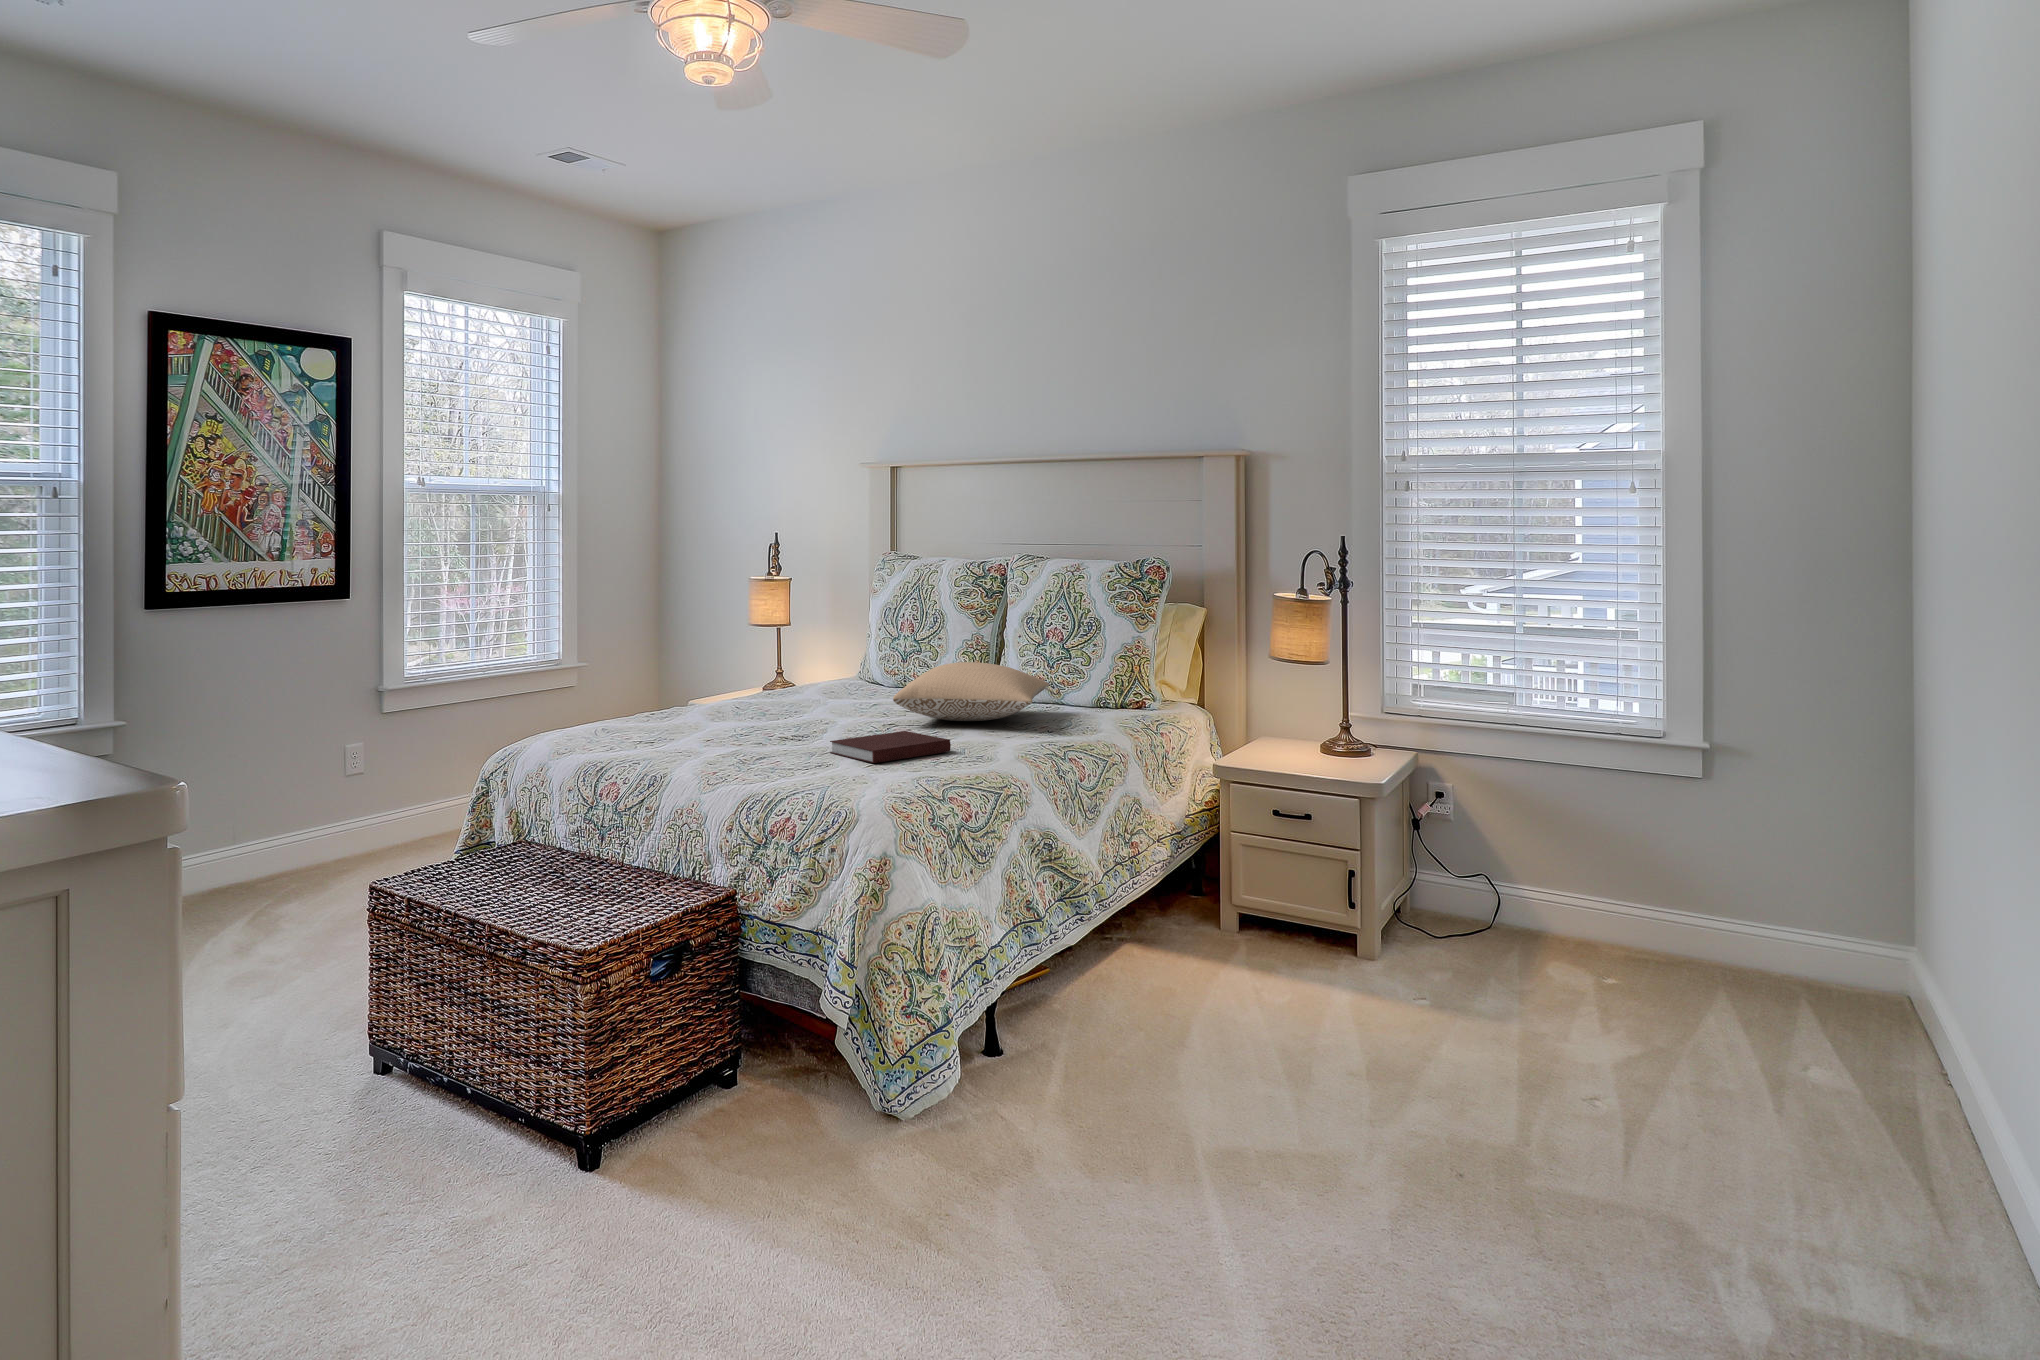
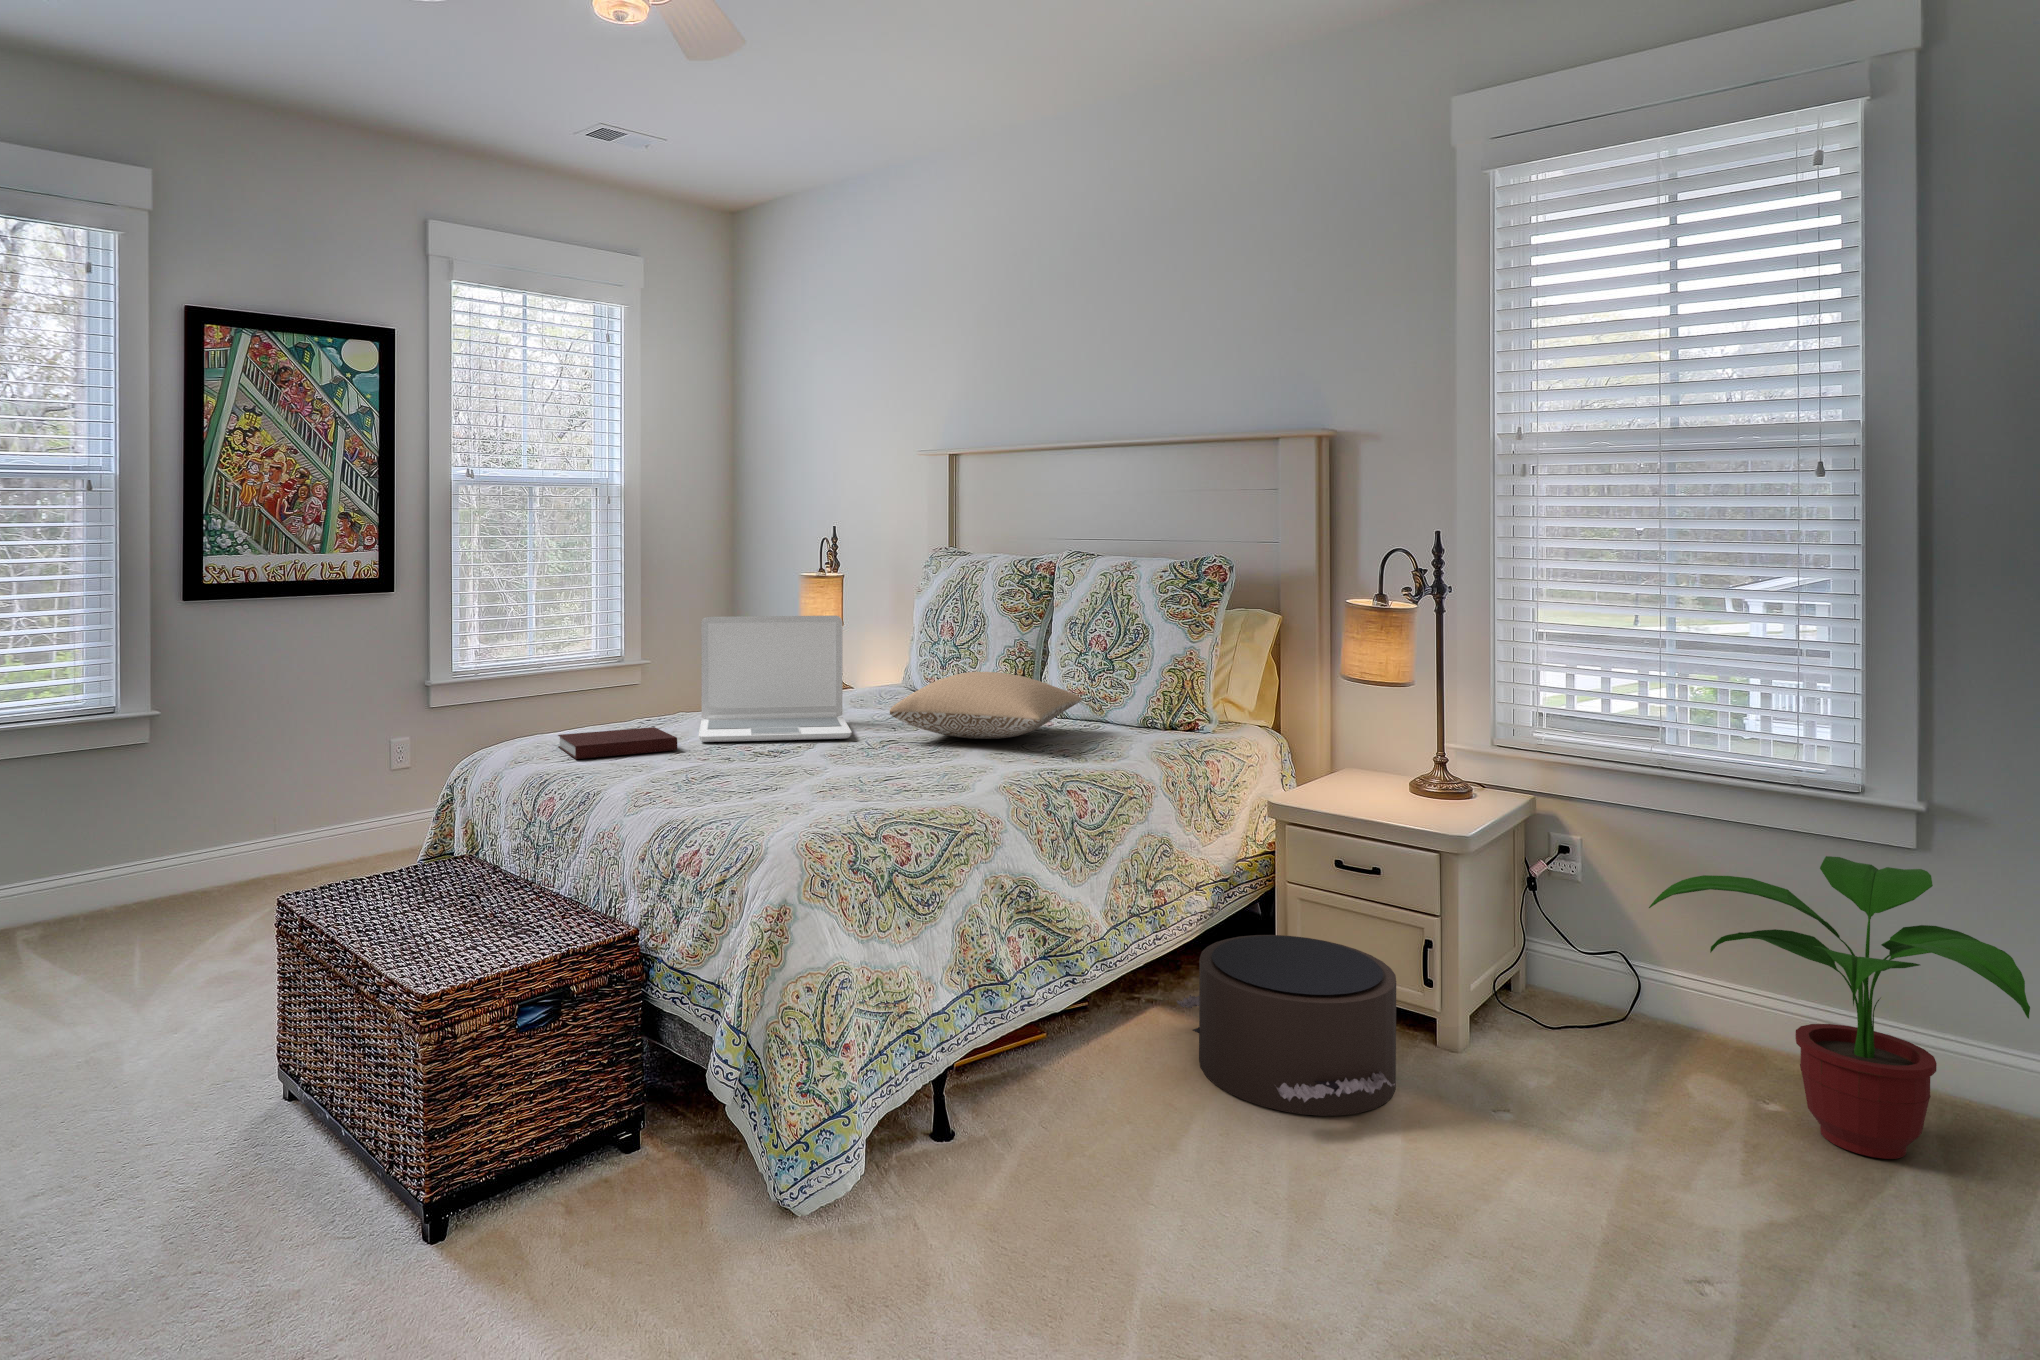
laptop: none [706,615,856,732] -> present [698,616,852,742]
notebook: present [830,731,951,763] -> present [558,727,677,759]
potted plant: none [1522,788,1794,1011] -> present [1649,856,2030,1159]
pouf: none [1151,876,1345,1014] -> present [1177,935,1396,1116]

